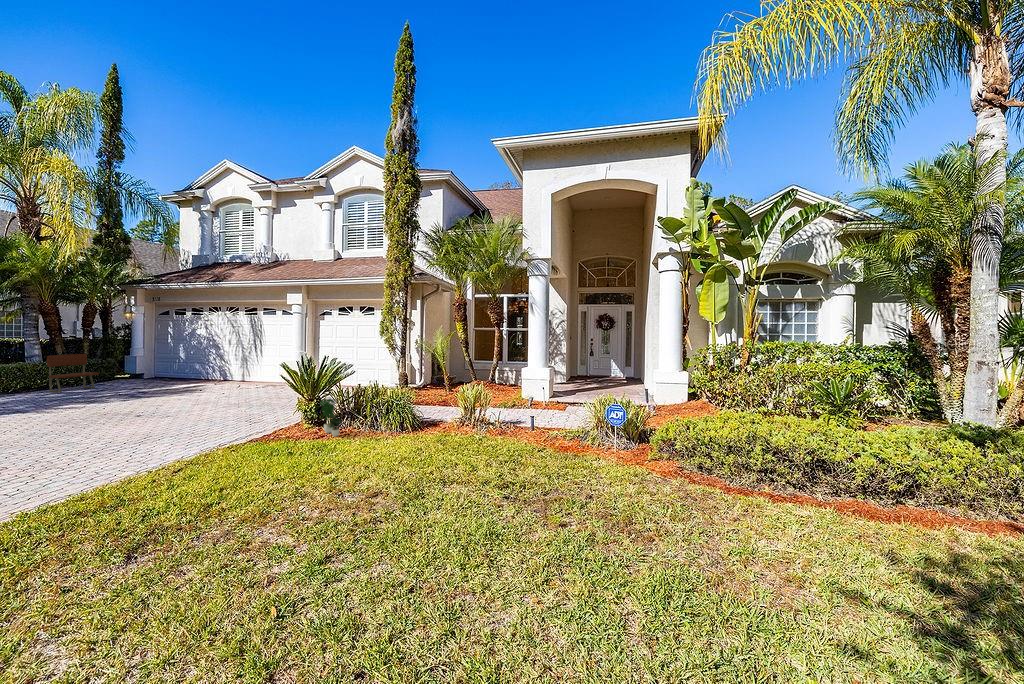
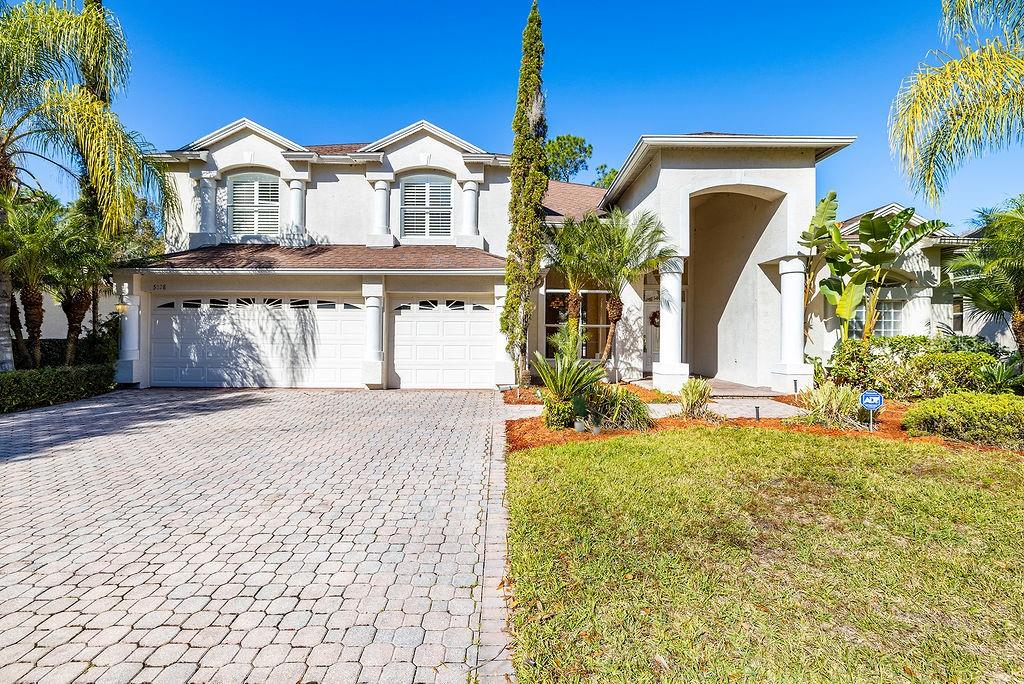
bench: present [47,354,99,392] -> none [41,358,106,410]

